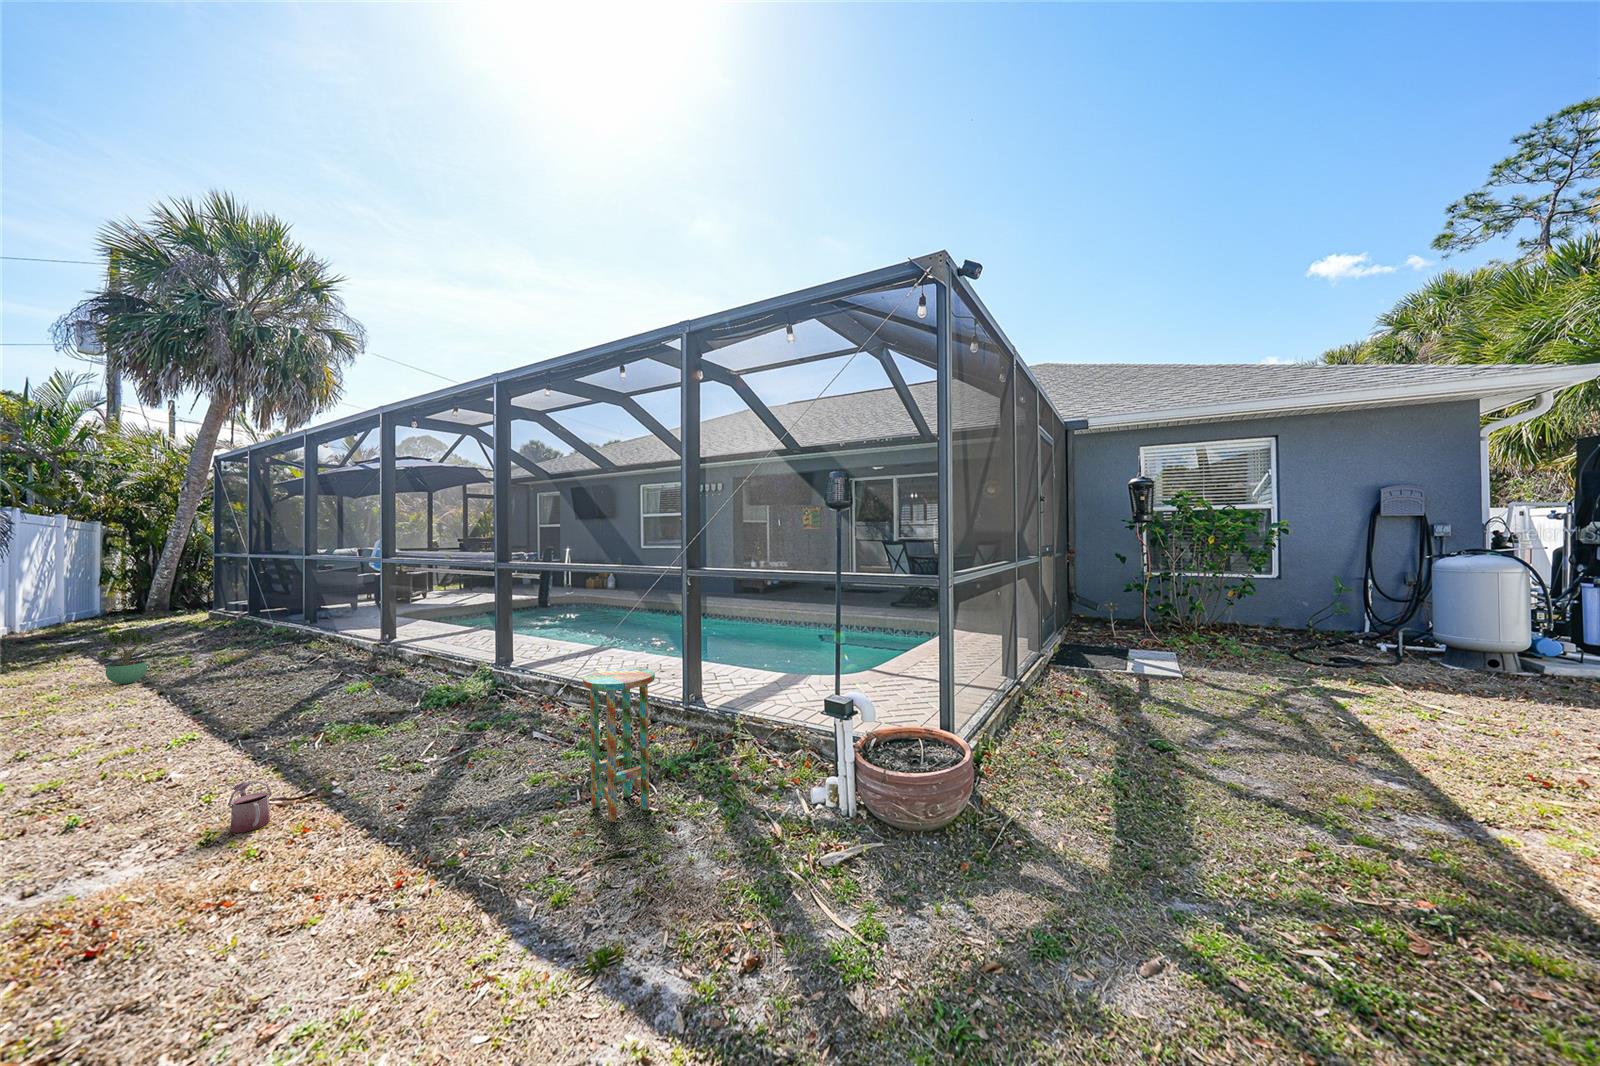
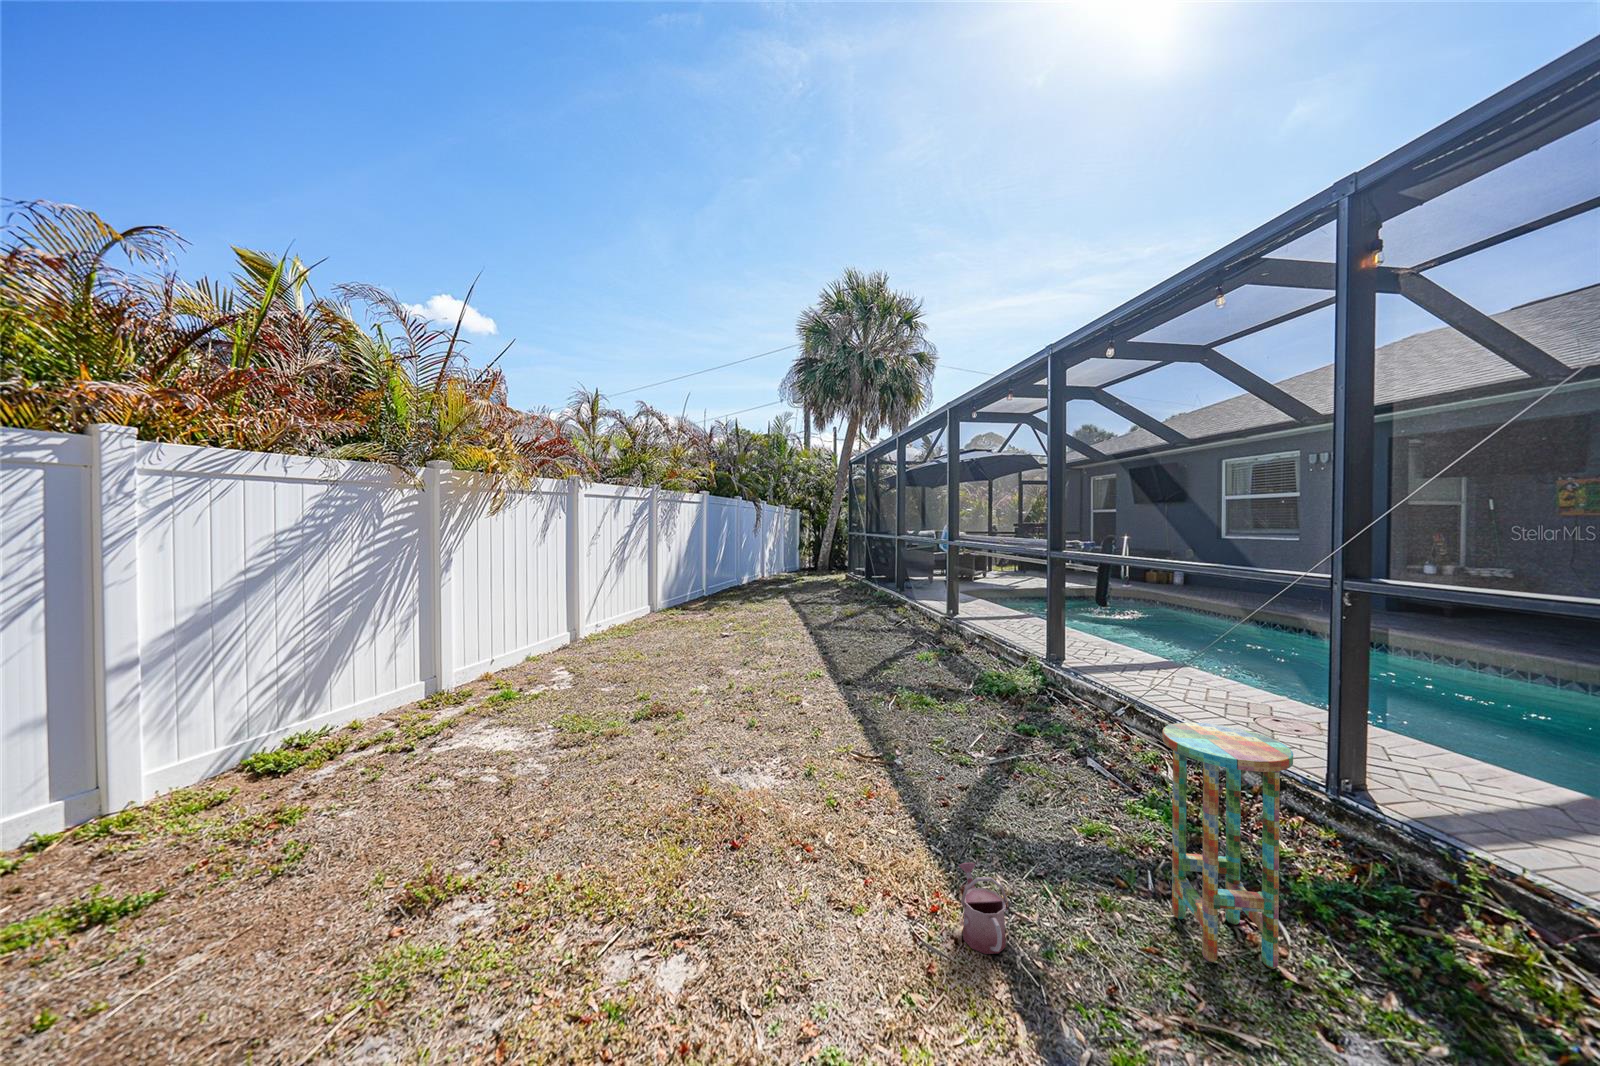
potted plant: present [100,629,153,684] -> none [788,586,812,623]
watering can: present [228,781,272,833] -> present [958,863,1007,954]

